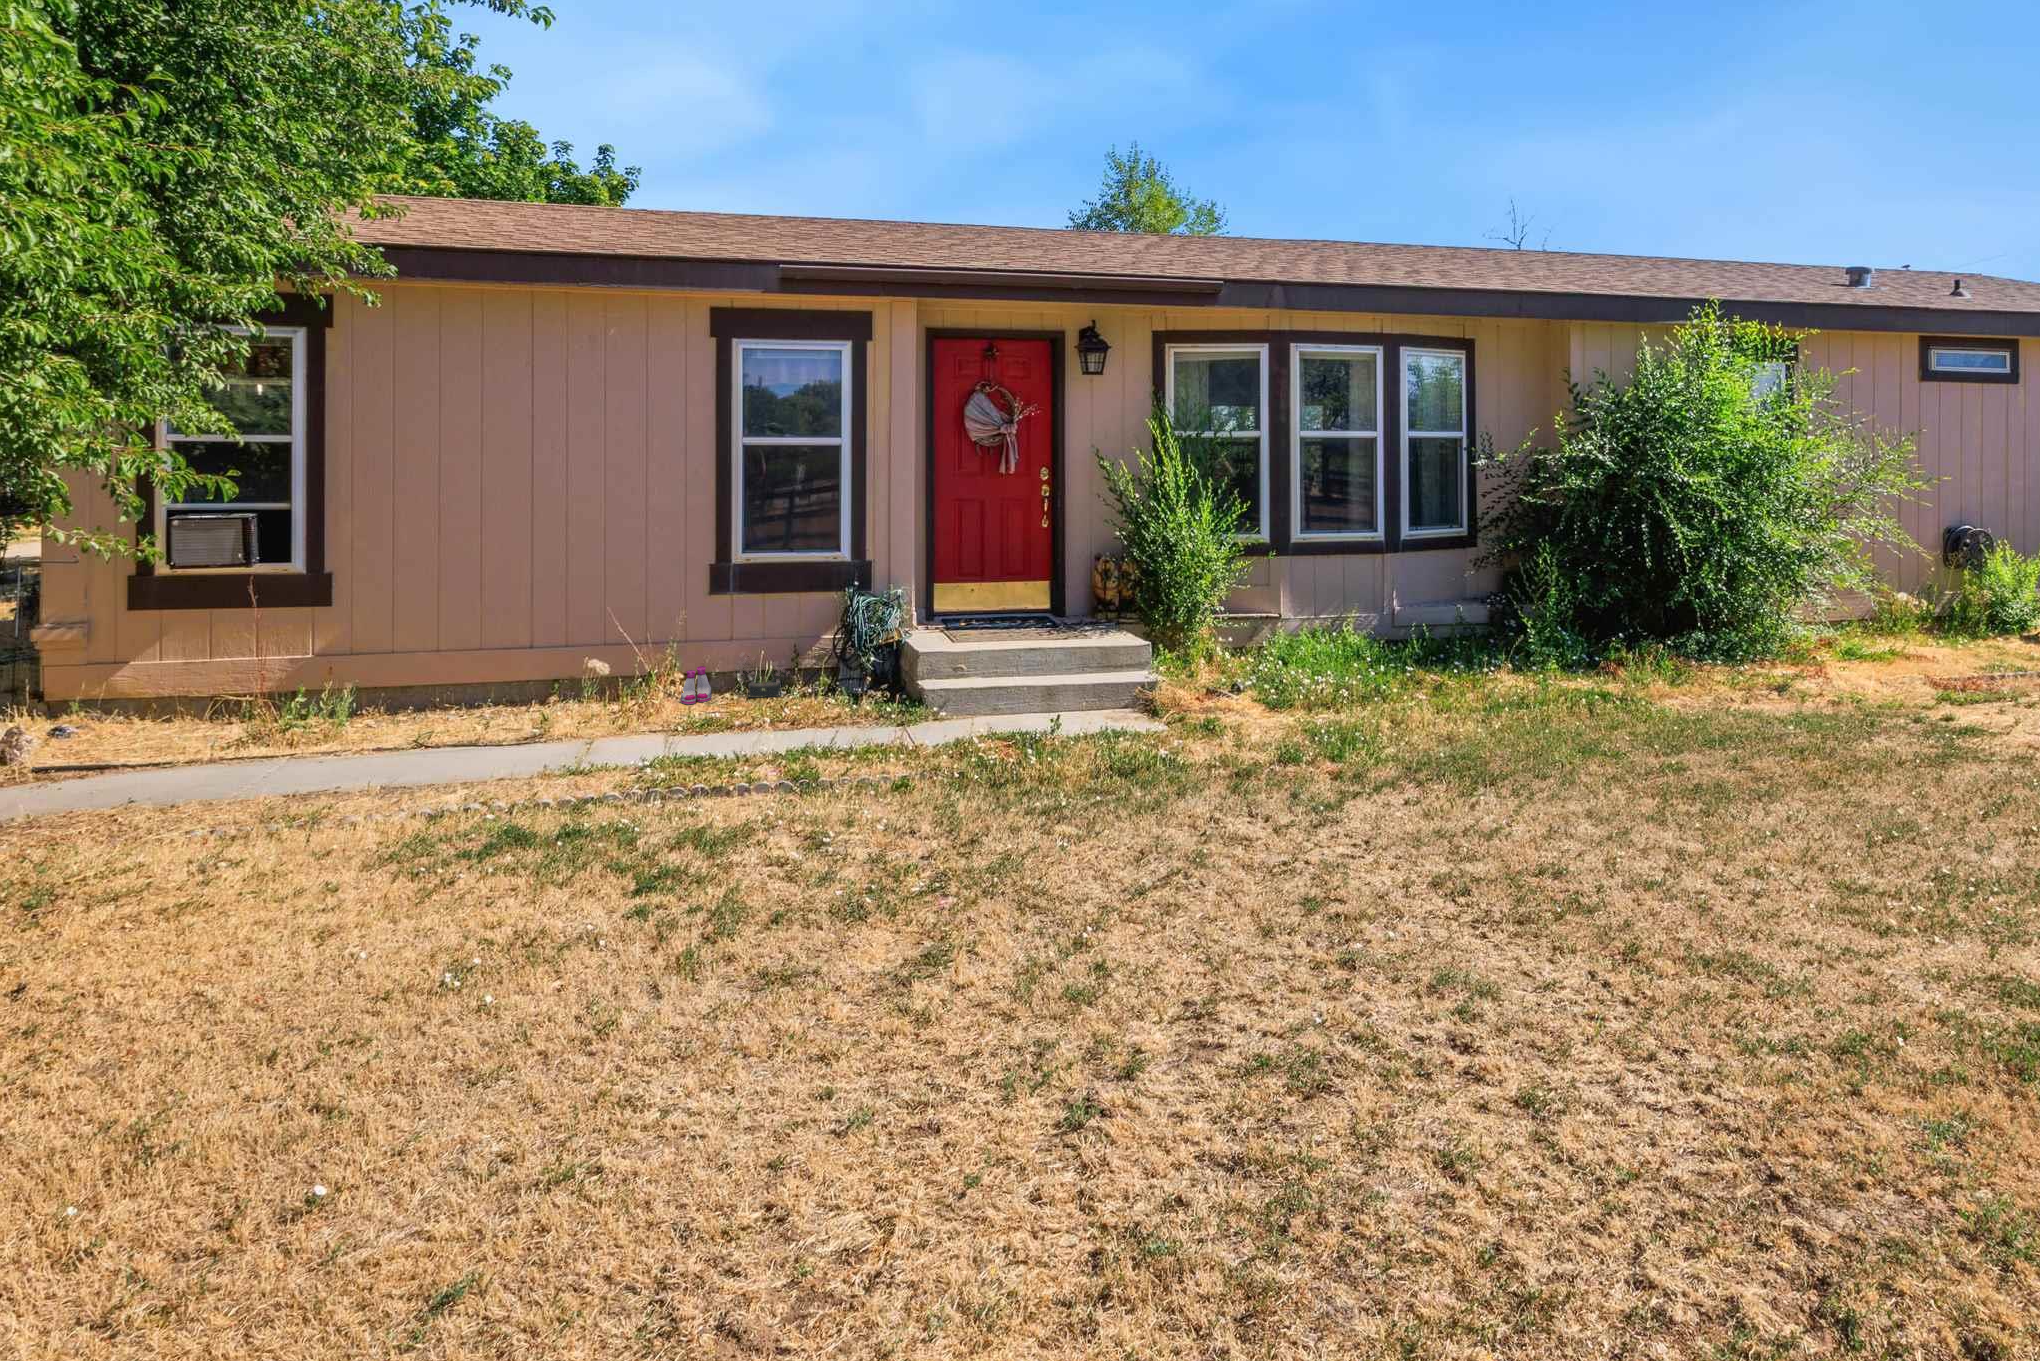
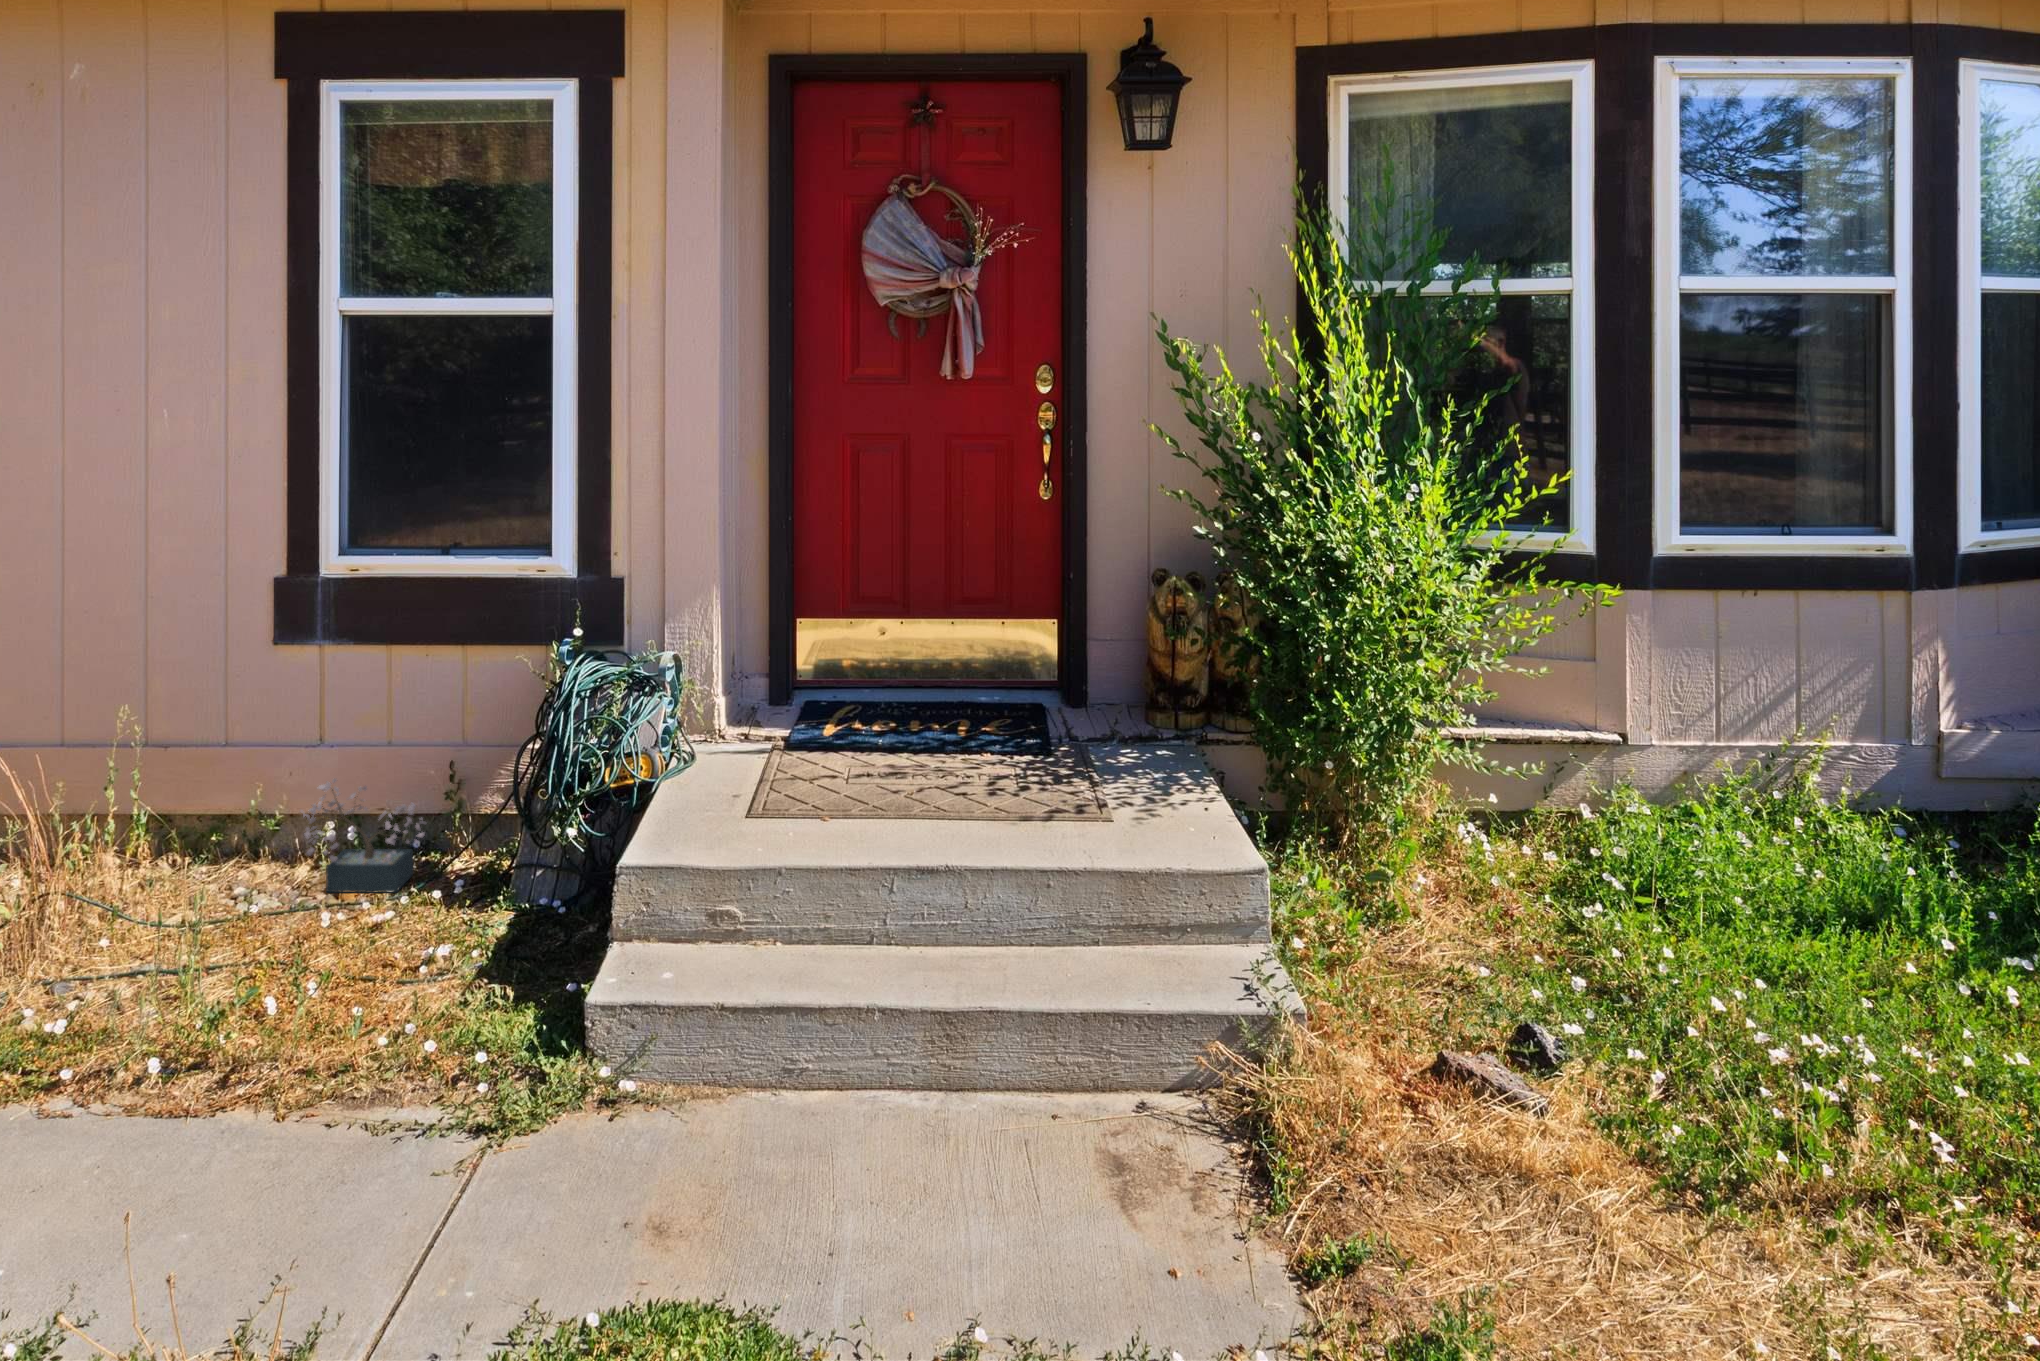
boots: present [680,666,712,704] -> none [175,810,258,907]

